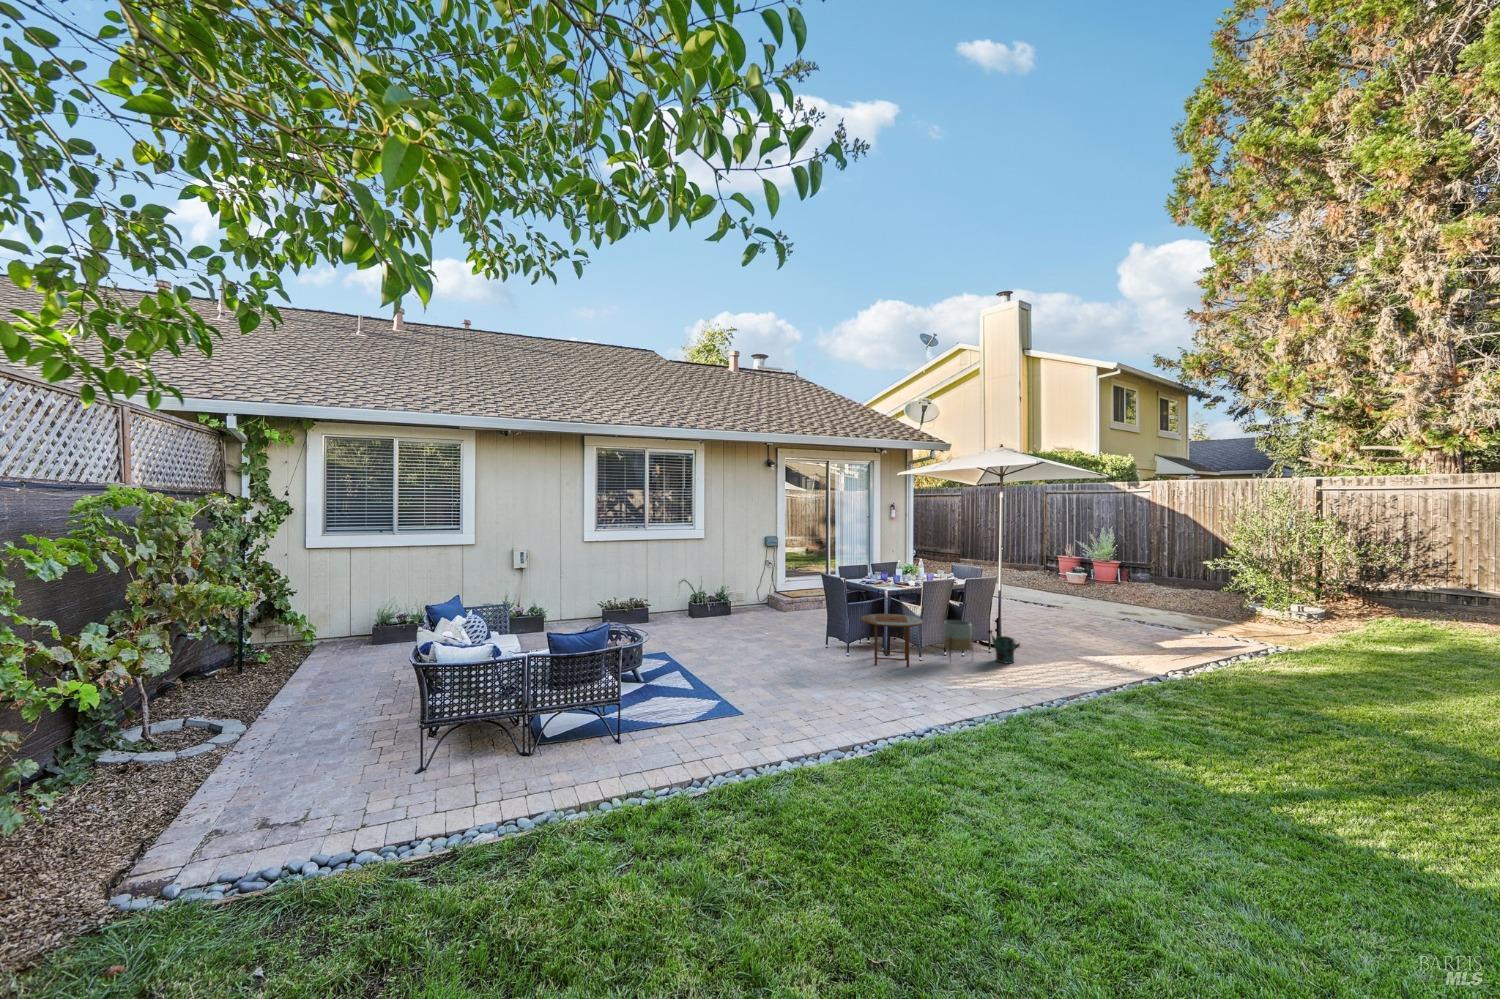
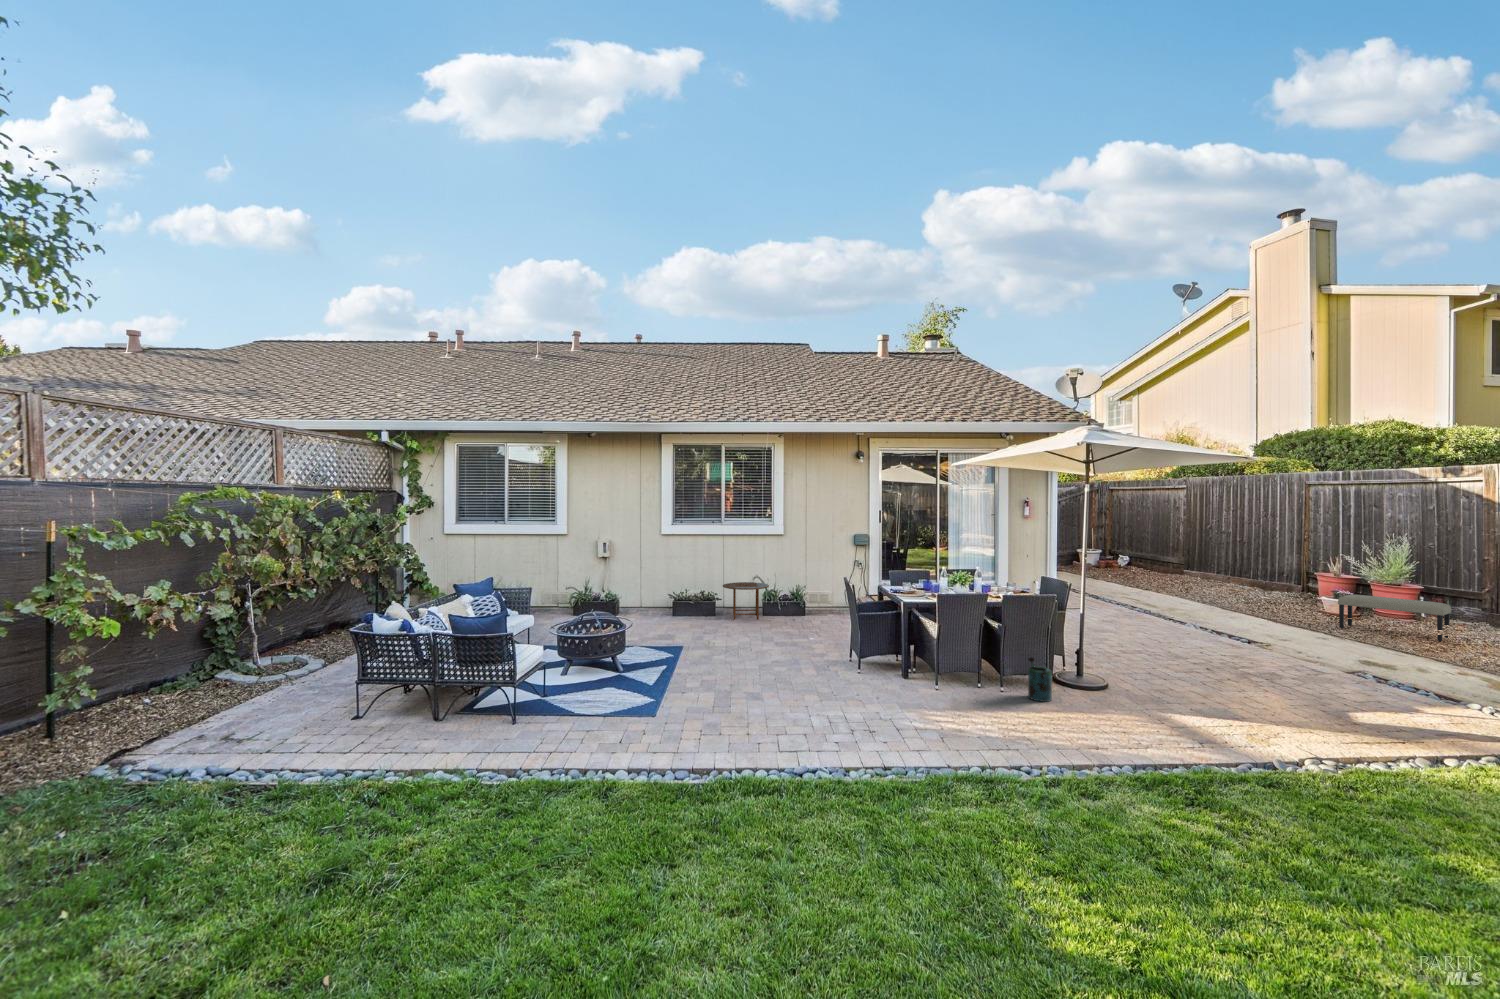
bench: none [1086,570,1148,599] -> present [1338,595,1451,641]
side table: present [860,614,924,667] -> present [723,582,769,620]
planter: present [943,620,973,657] -> none [960,641,995,694]

